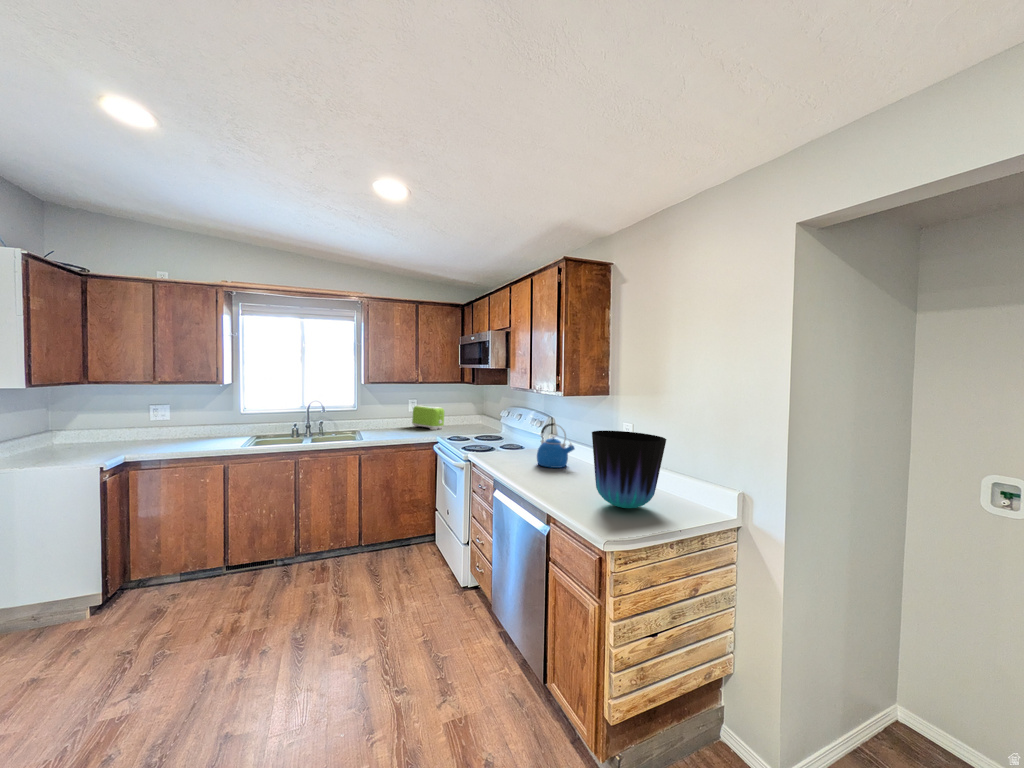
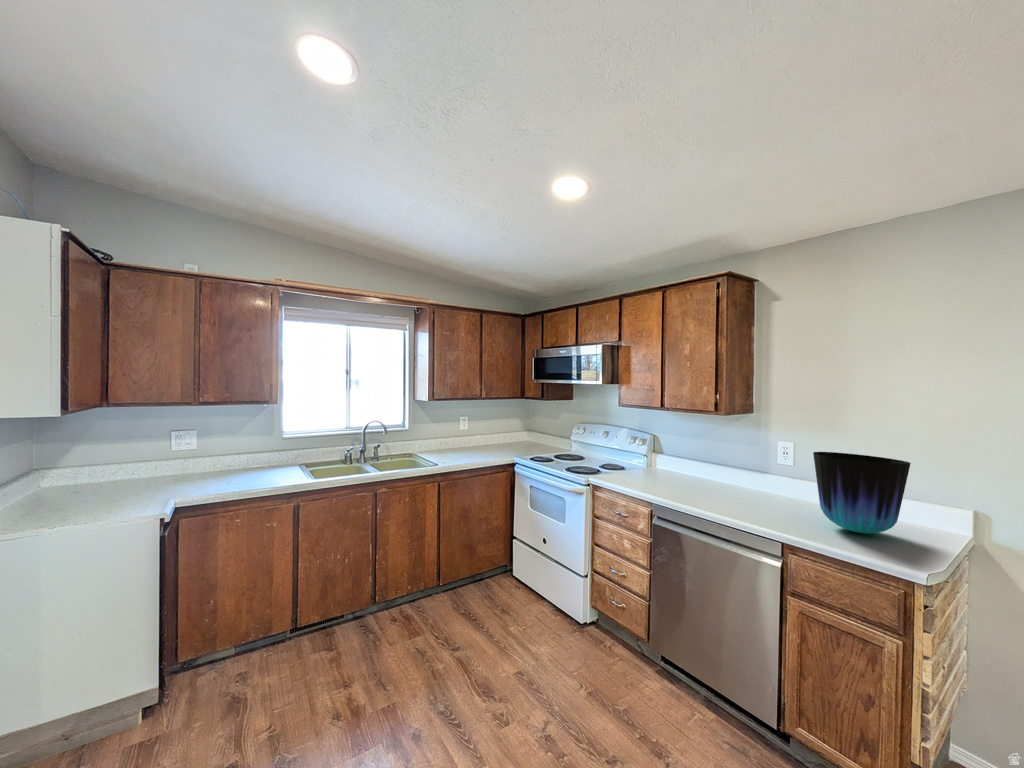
toaster: present [412,405,444,430] -> none [465,423,502,450]
kettle: present [537,423,575,468] -> none [675,442,720,489]

